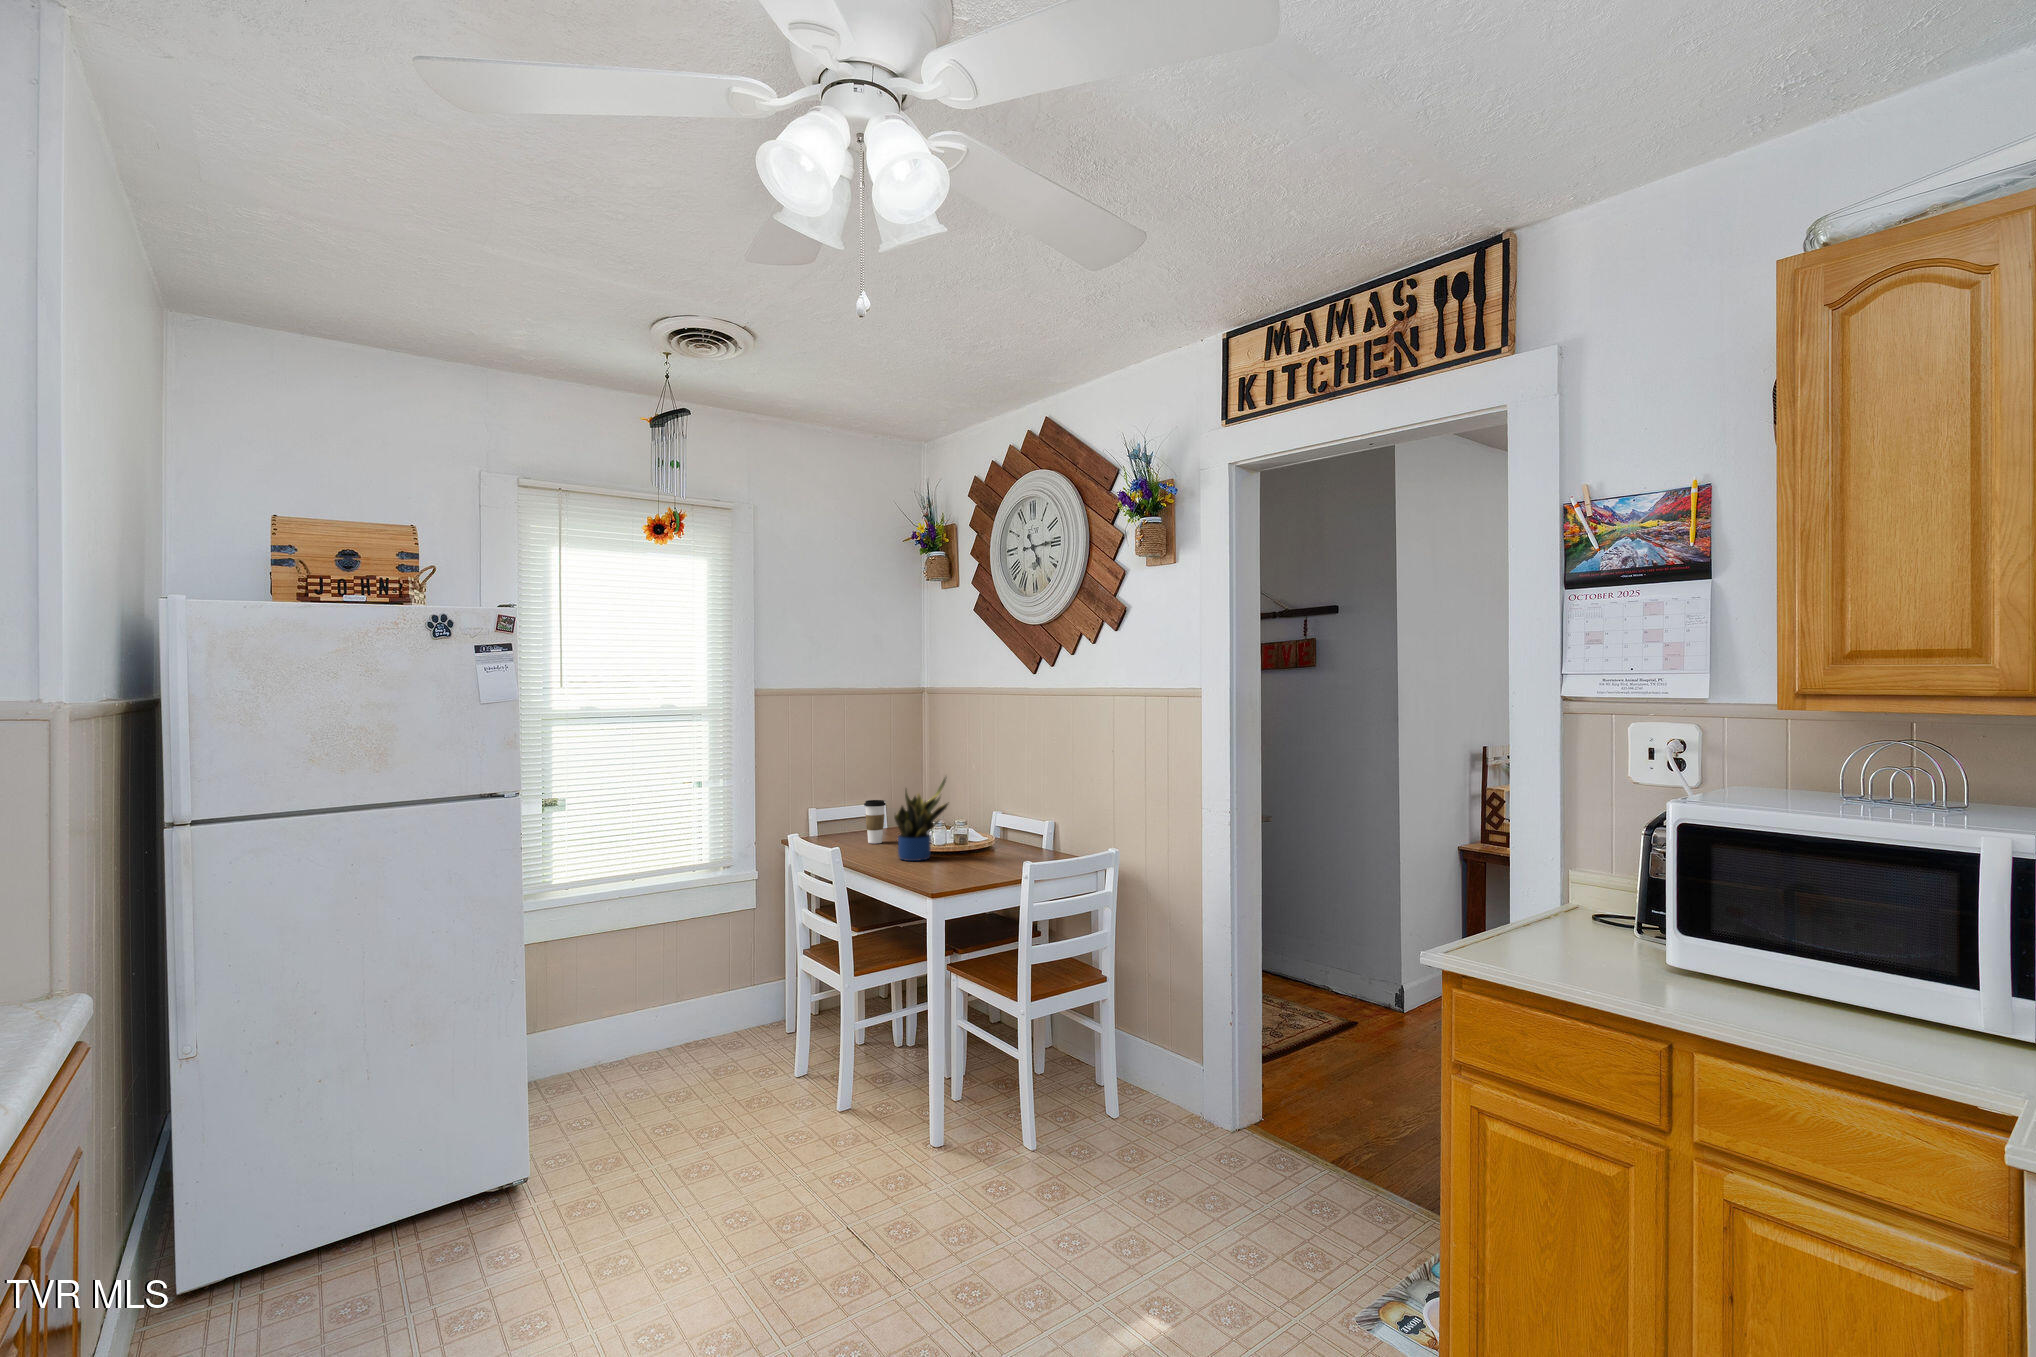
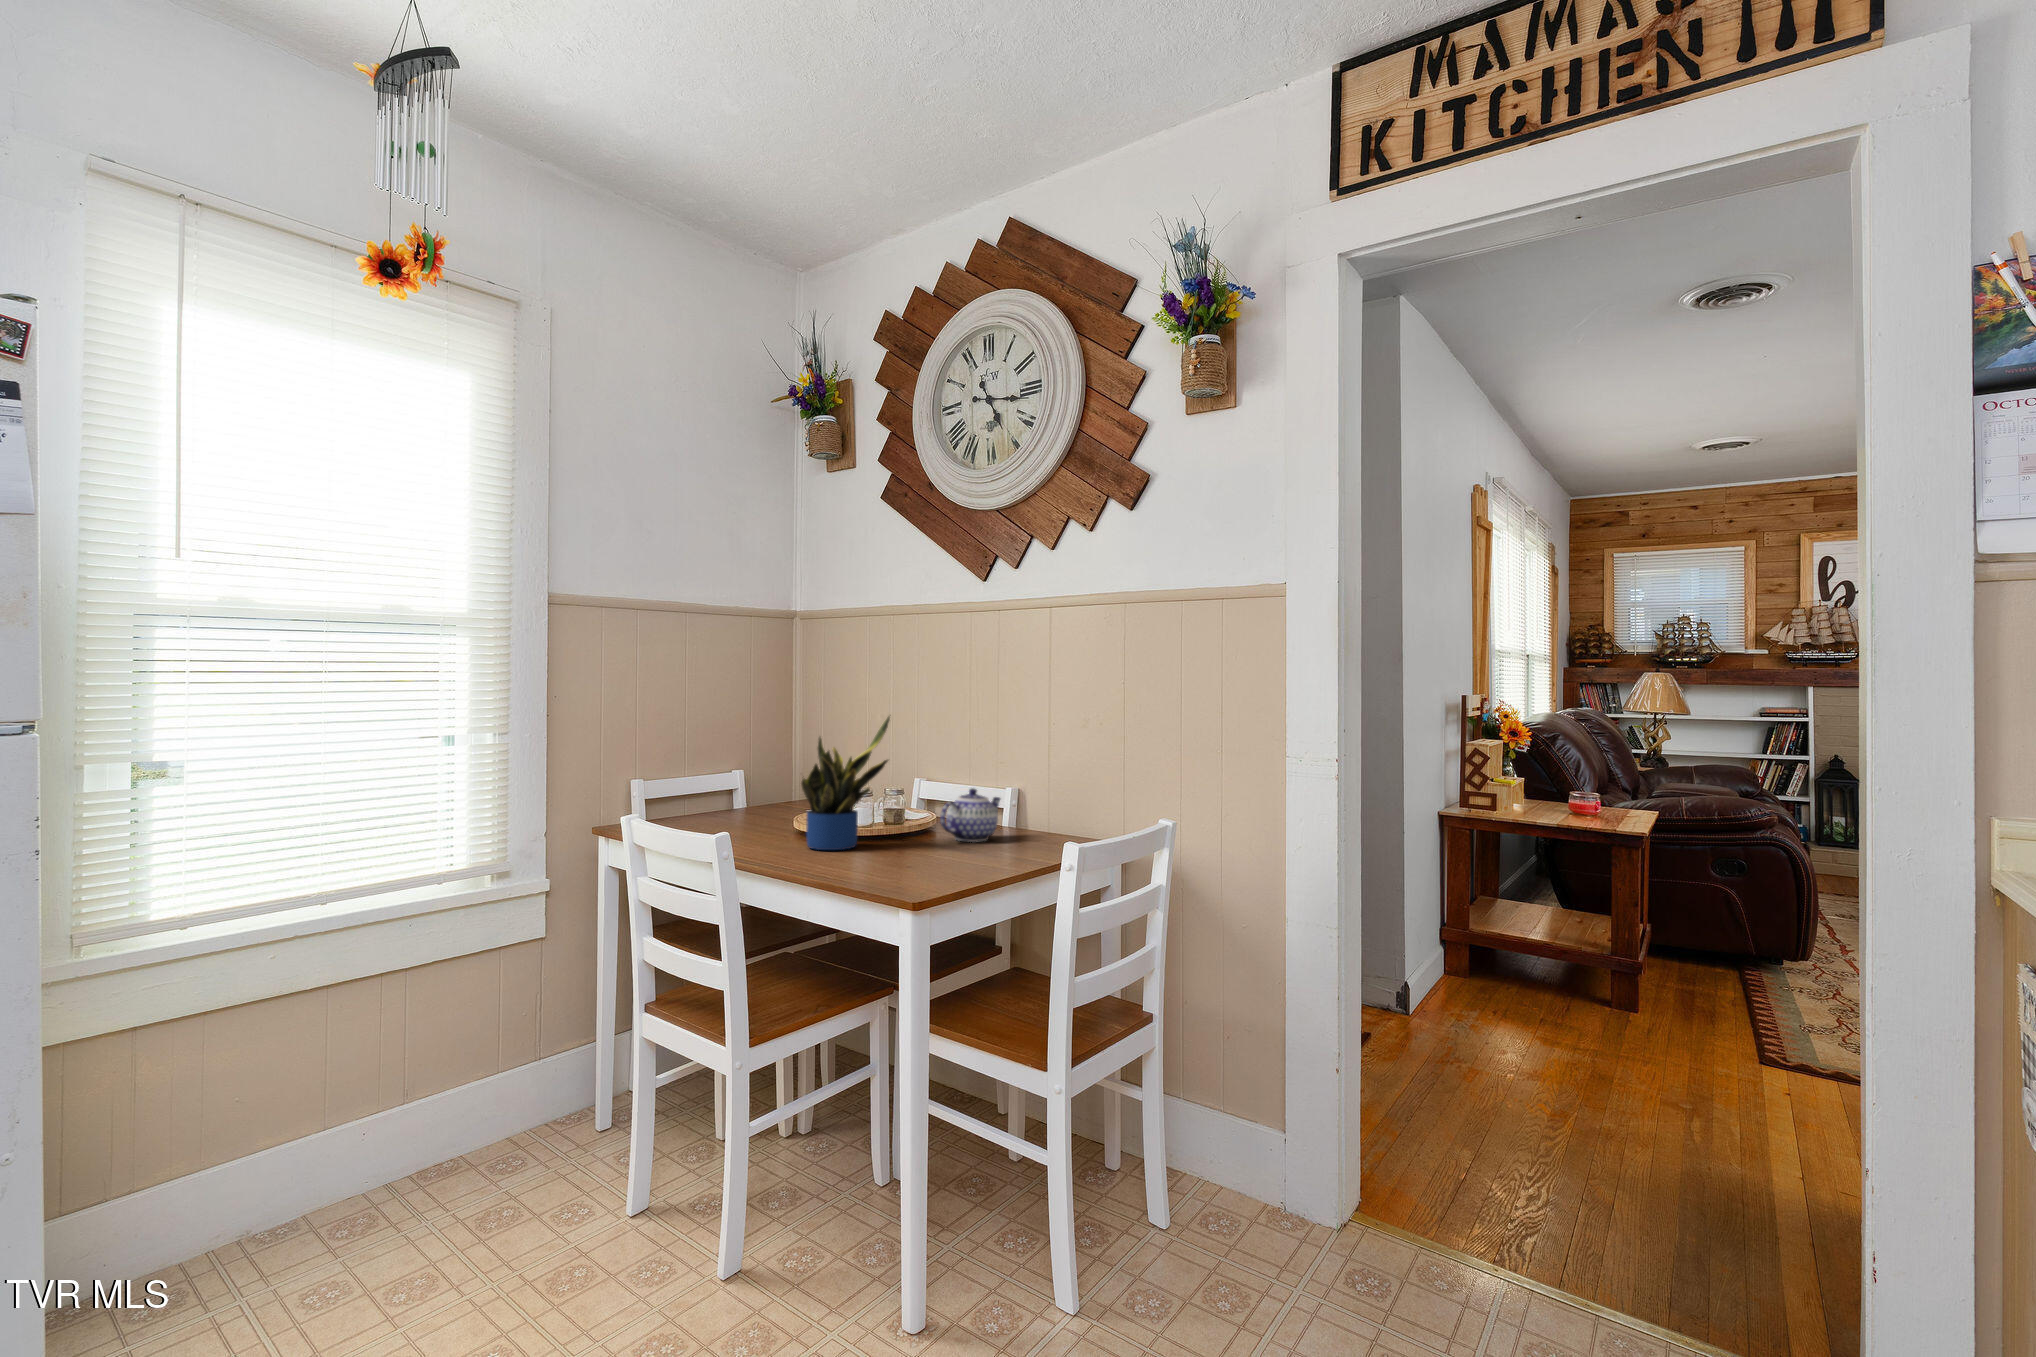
coffee cup: present [864,800,886,844] -> none [732,763,765,829]
teapot: none [985,821,1032,857] -> present [940,788,1000,842]

